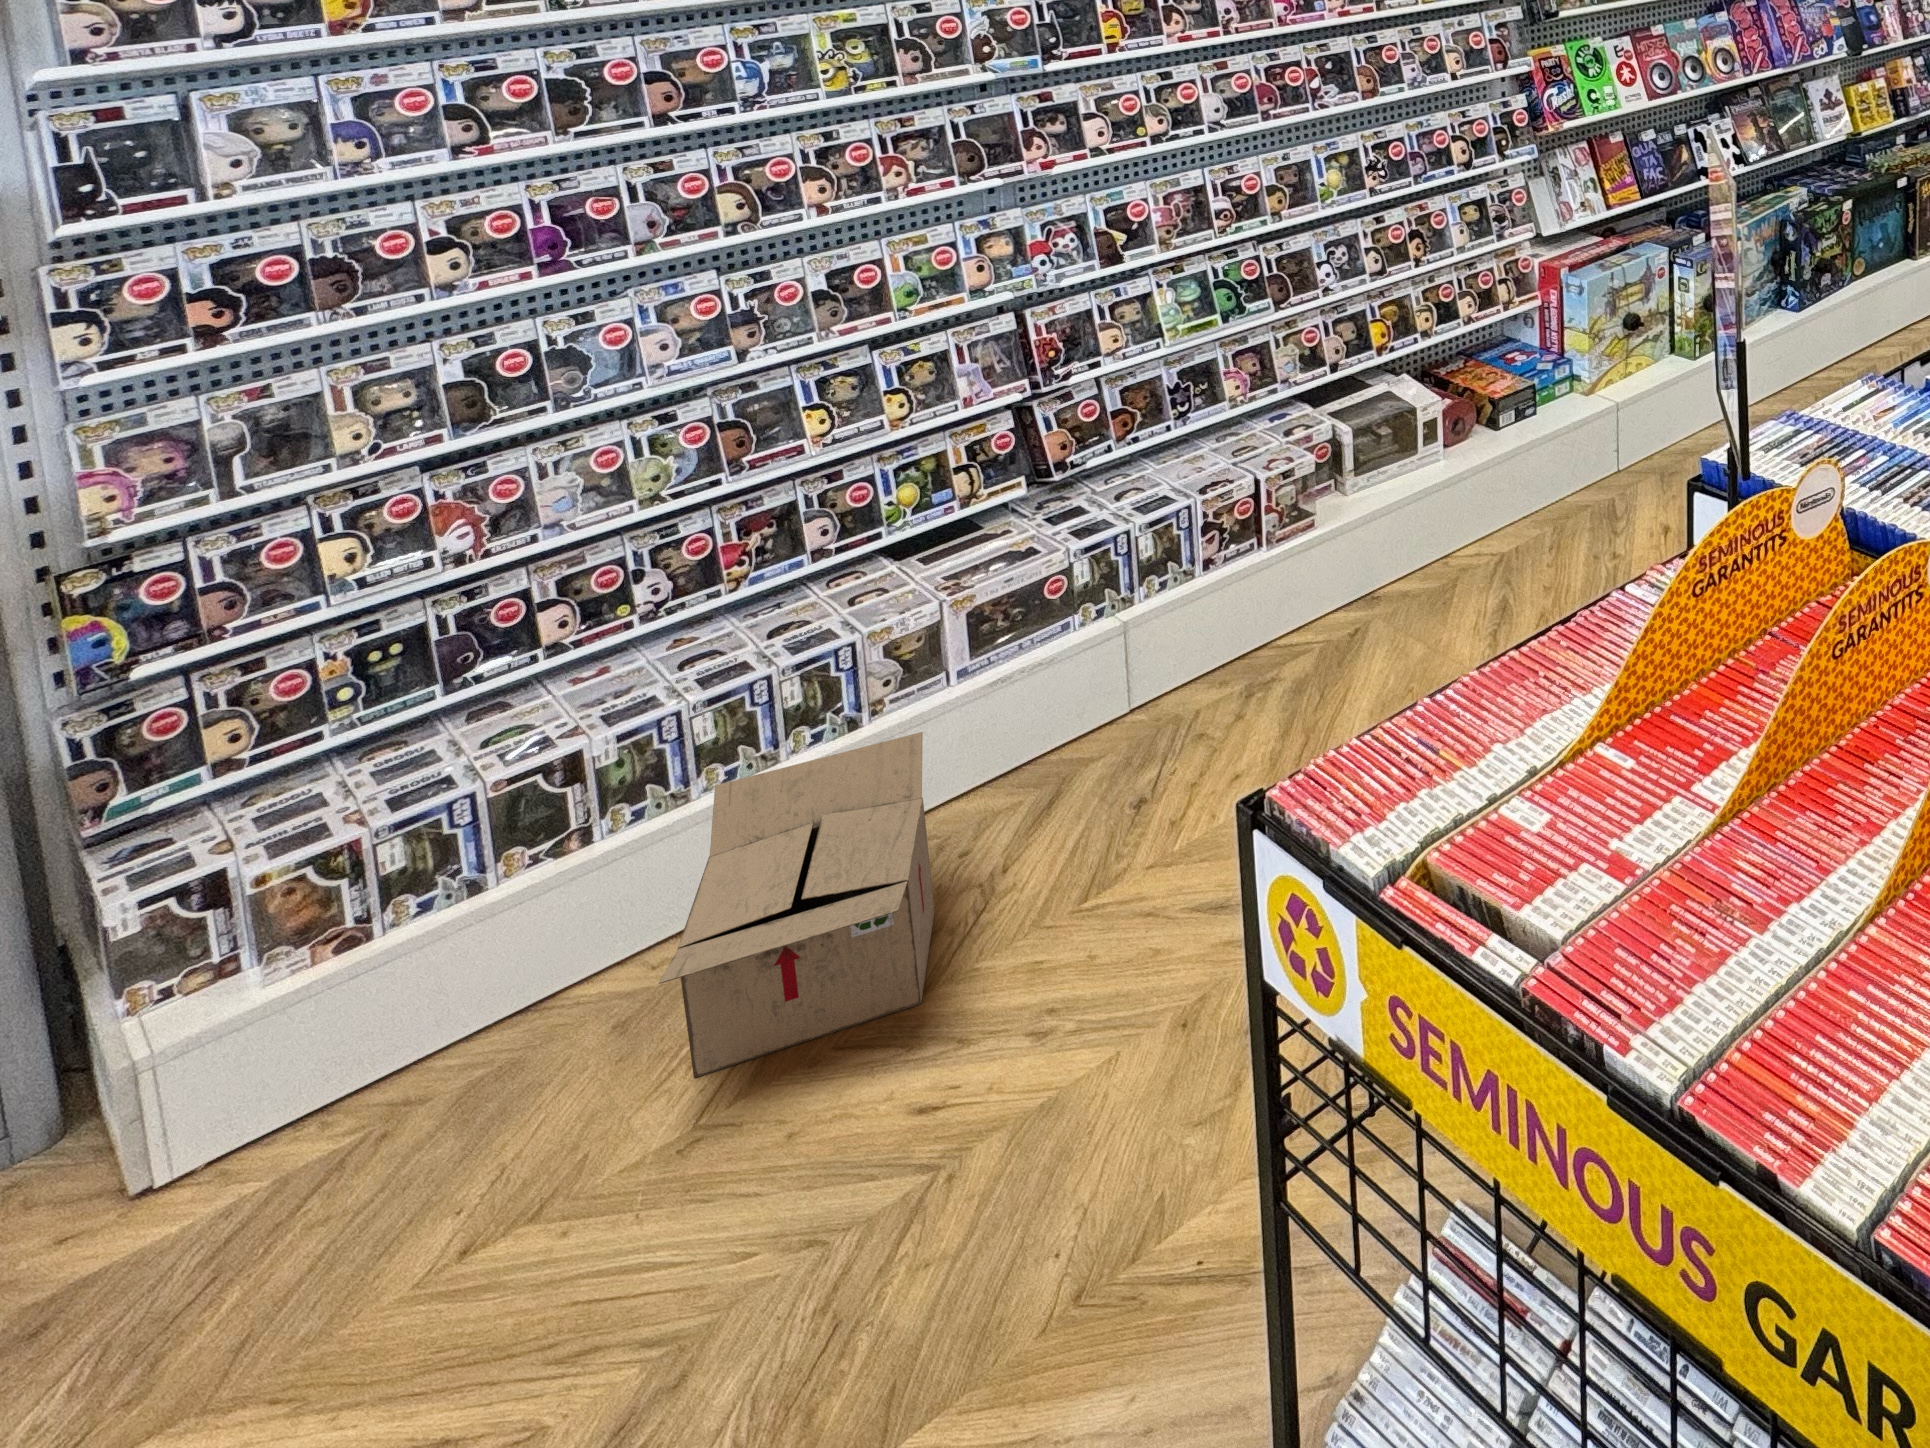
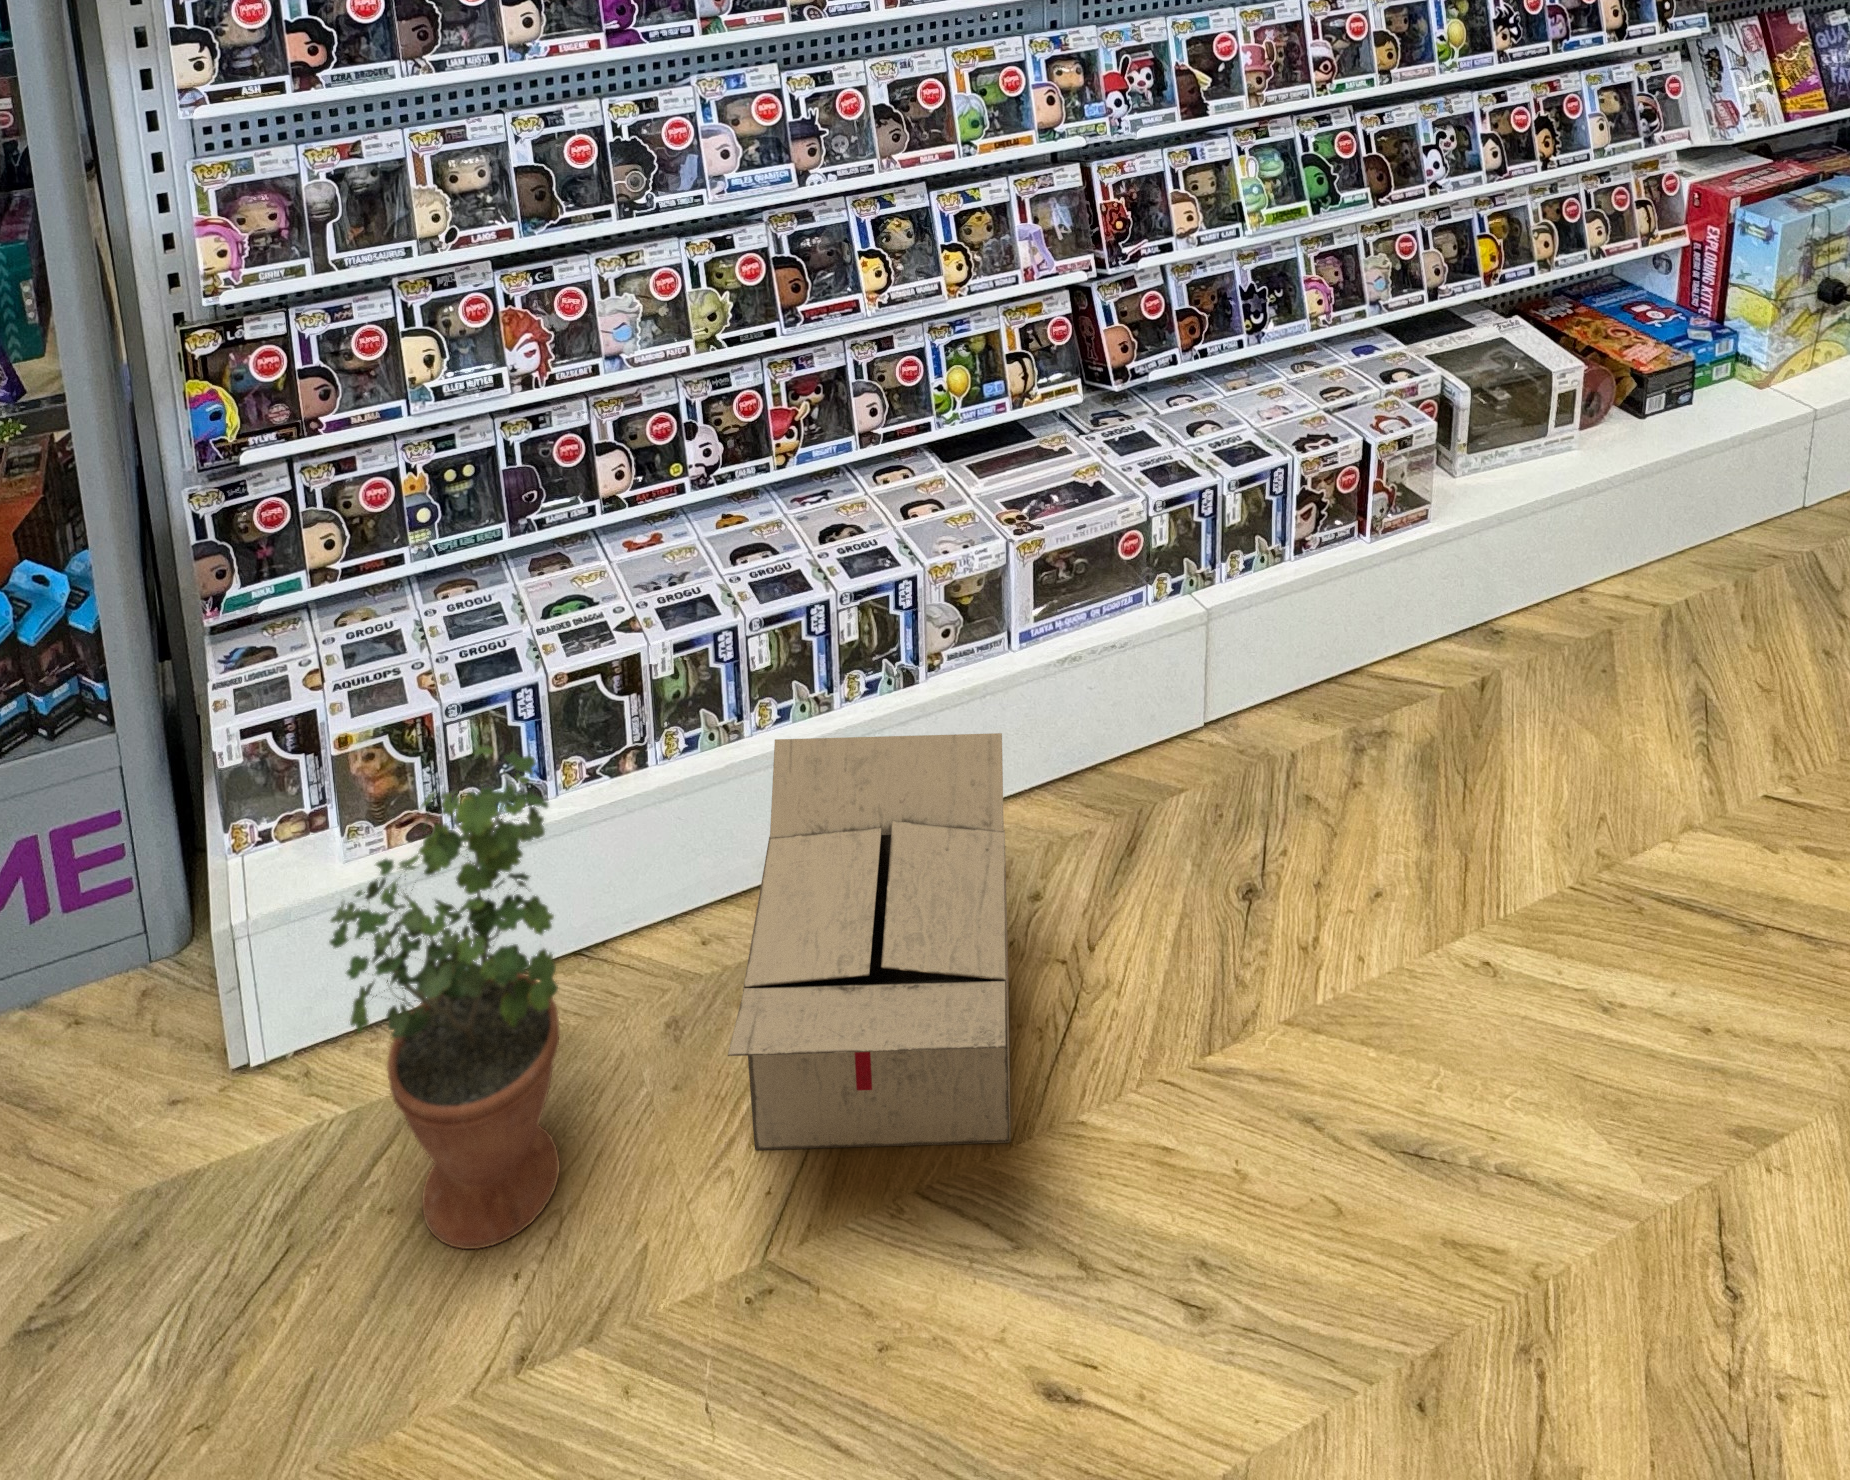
potted plant: none [259,822,502,1228] -> present [329,747,560,1249]

